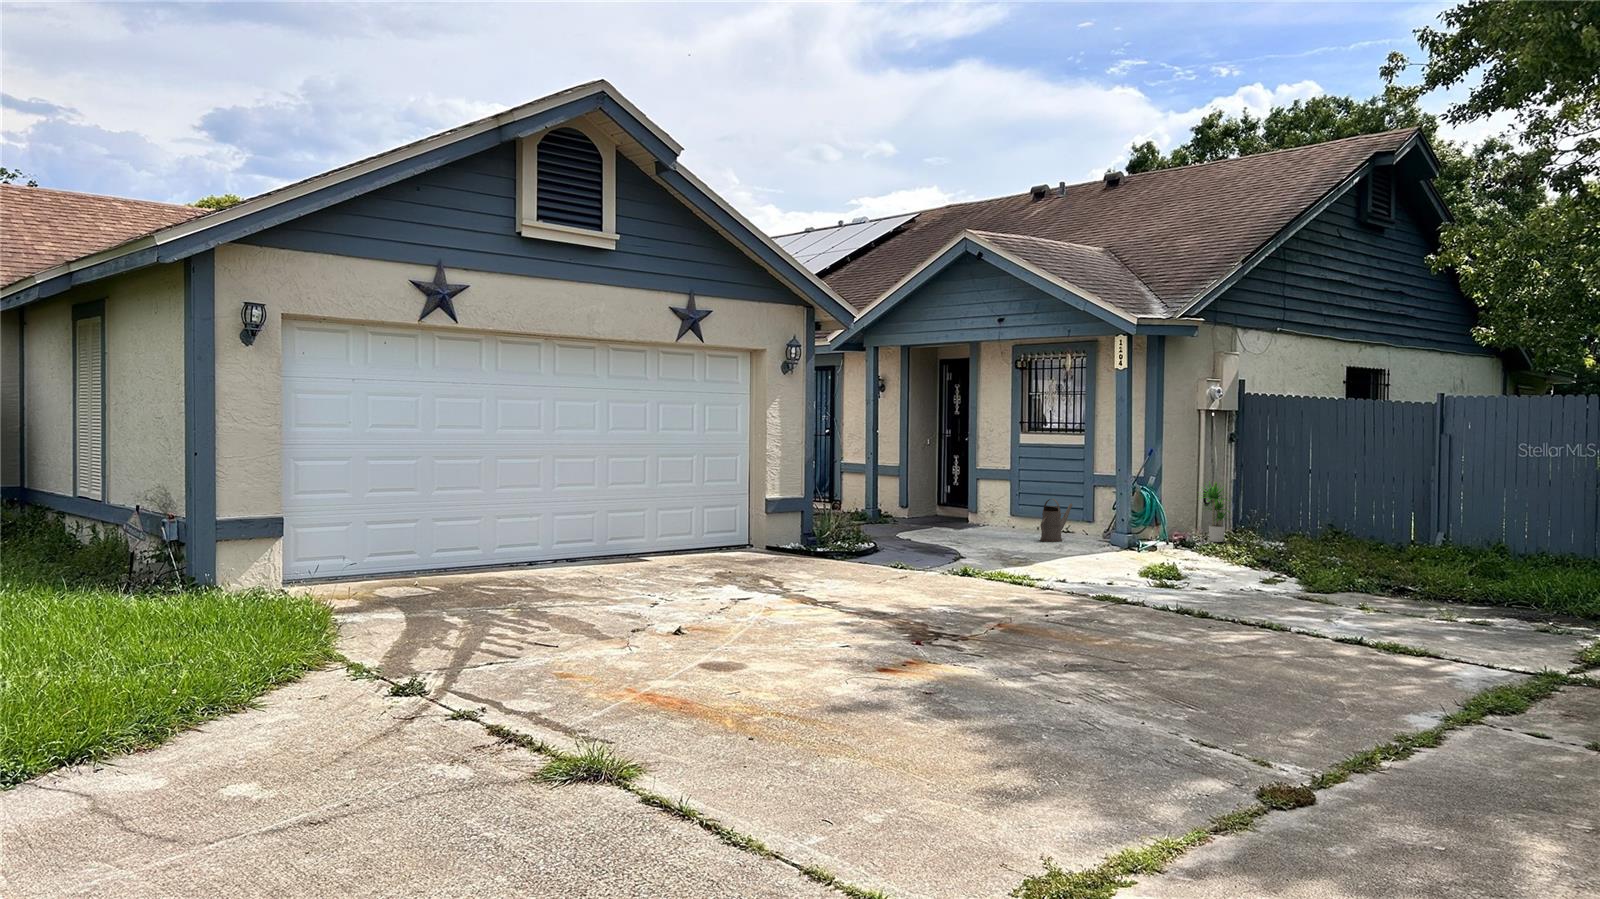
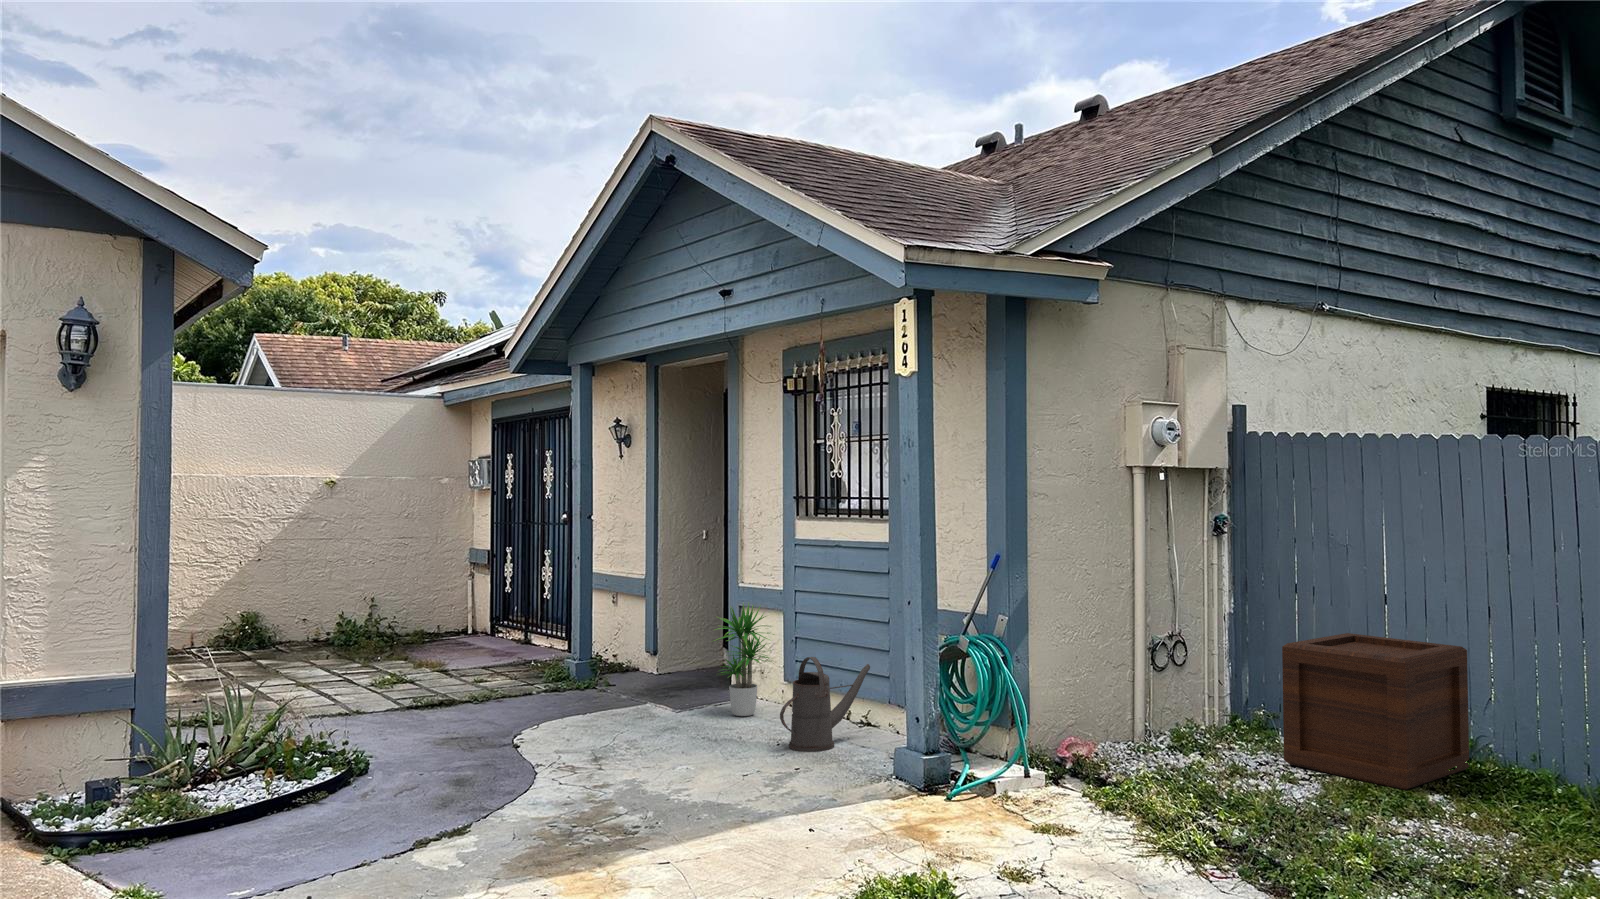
potted plant: present [1200,481,1230,542] -> present [715,604,774,716]
wooden crate: none [1266,485,1343,545] -> present [1282,633,1469,790]

